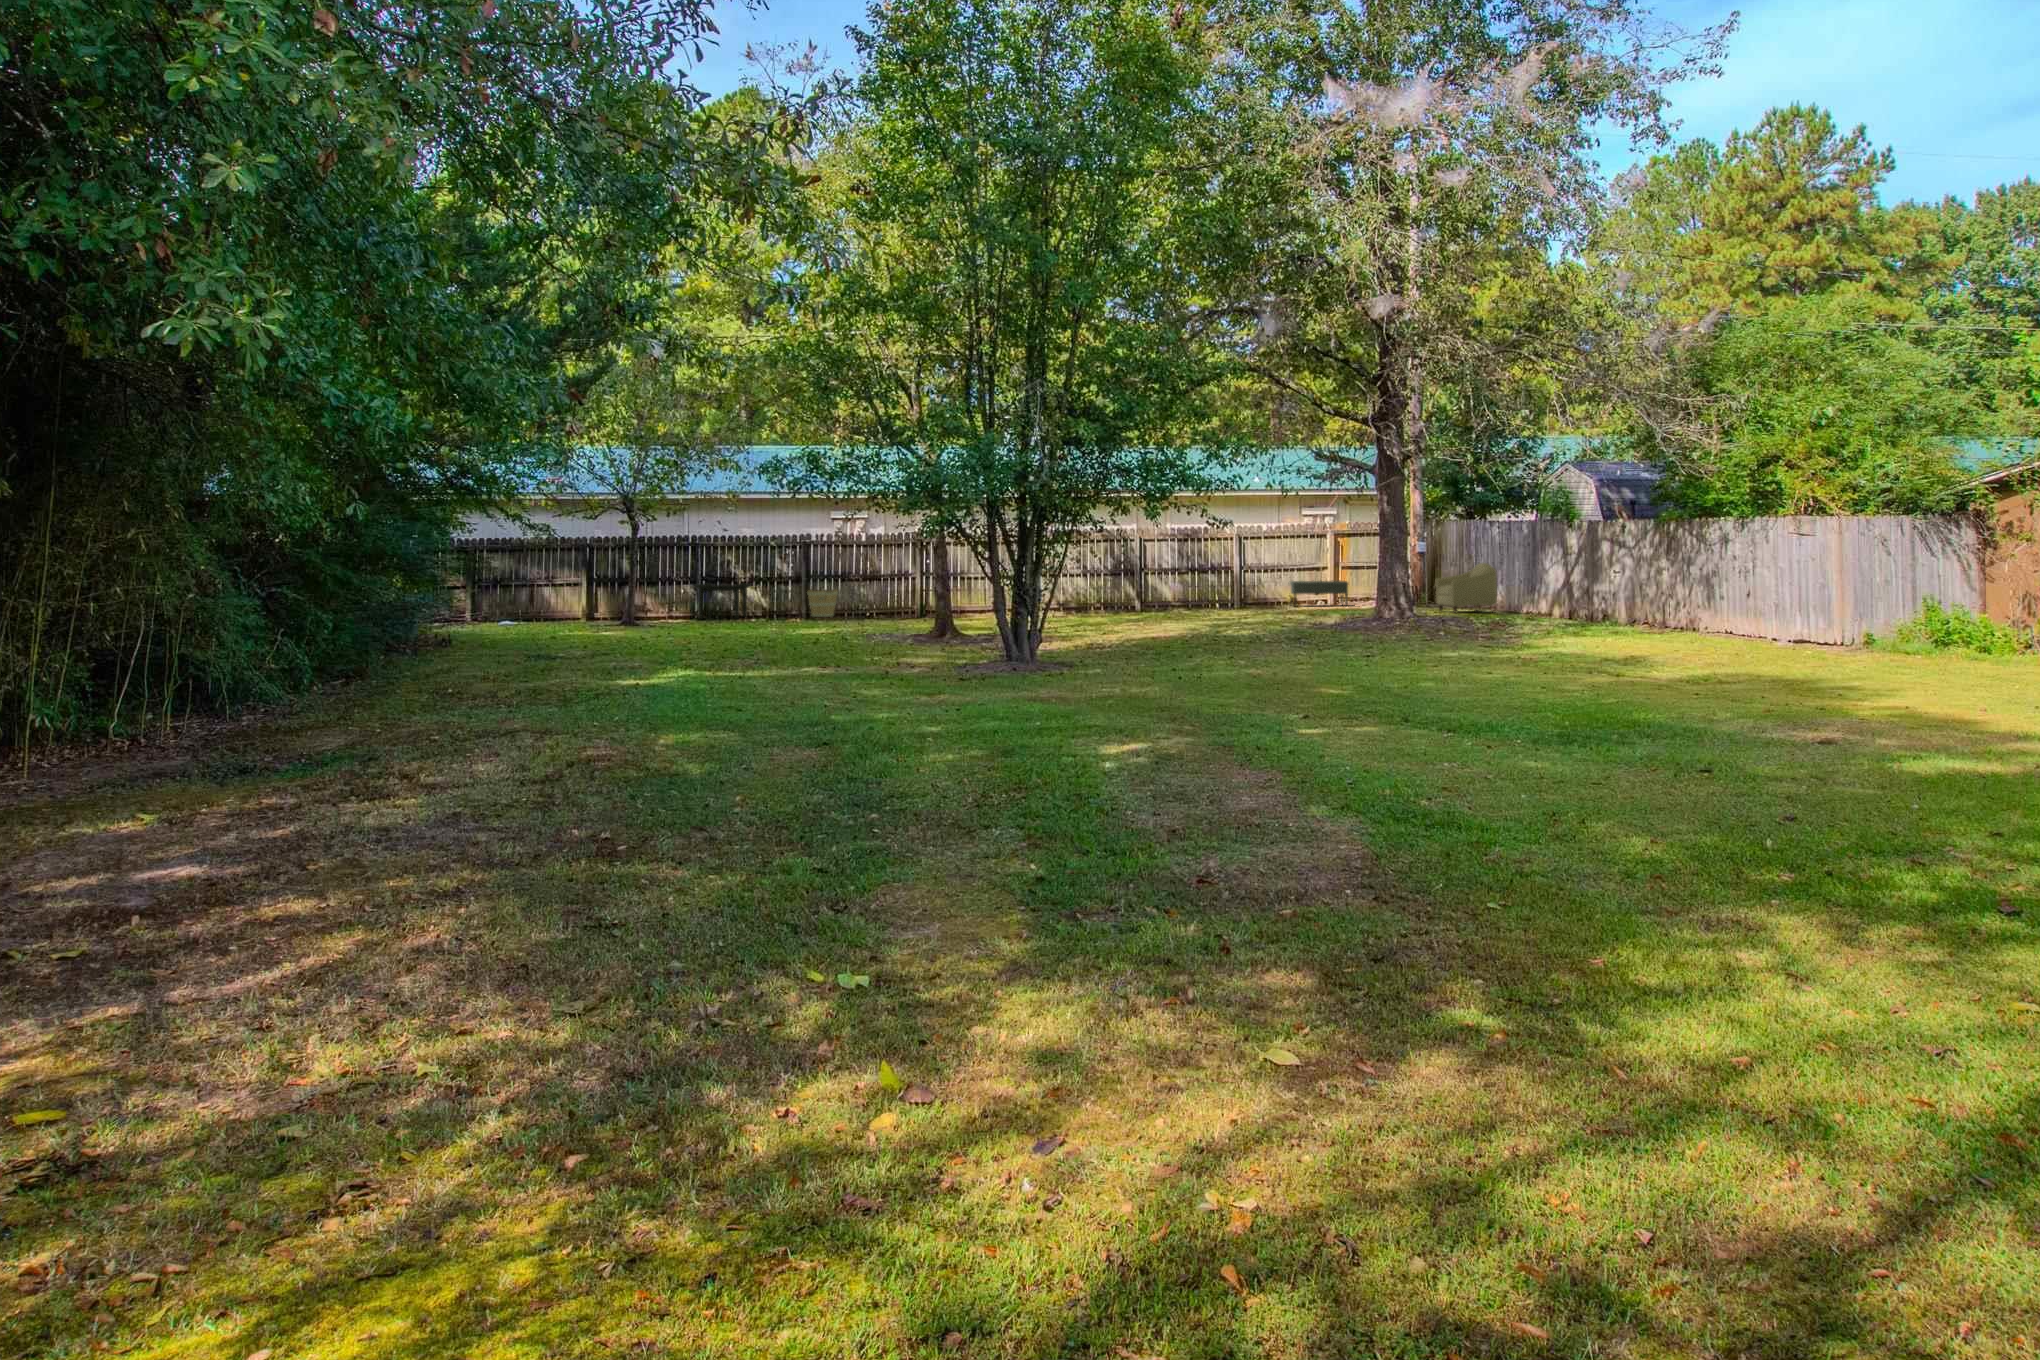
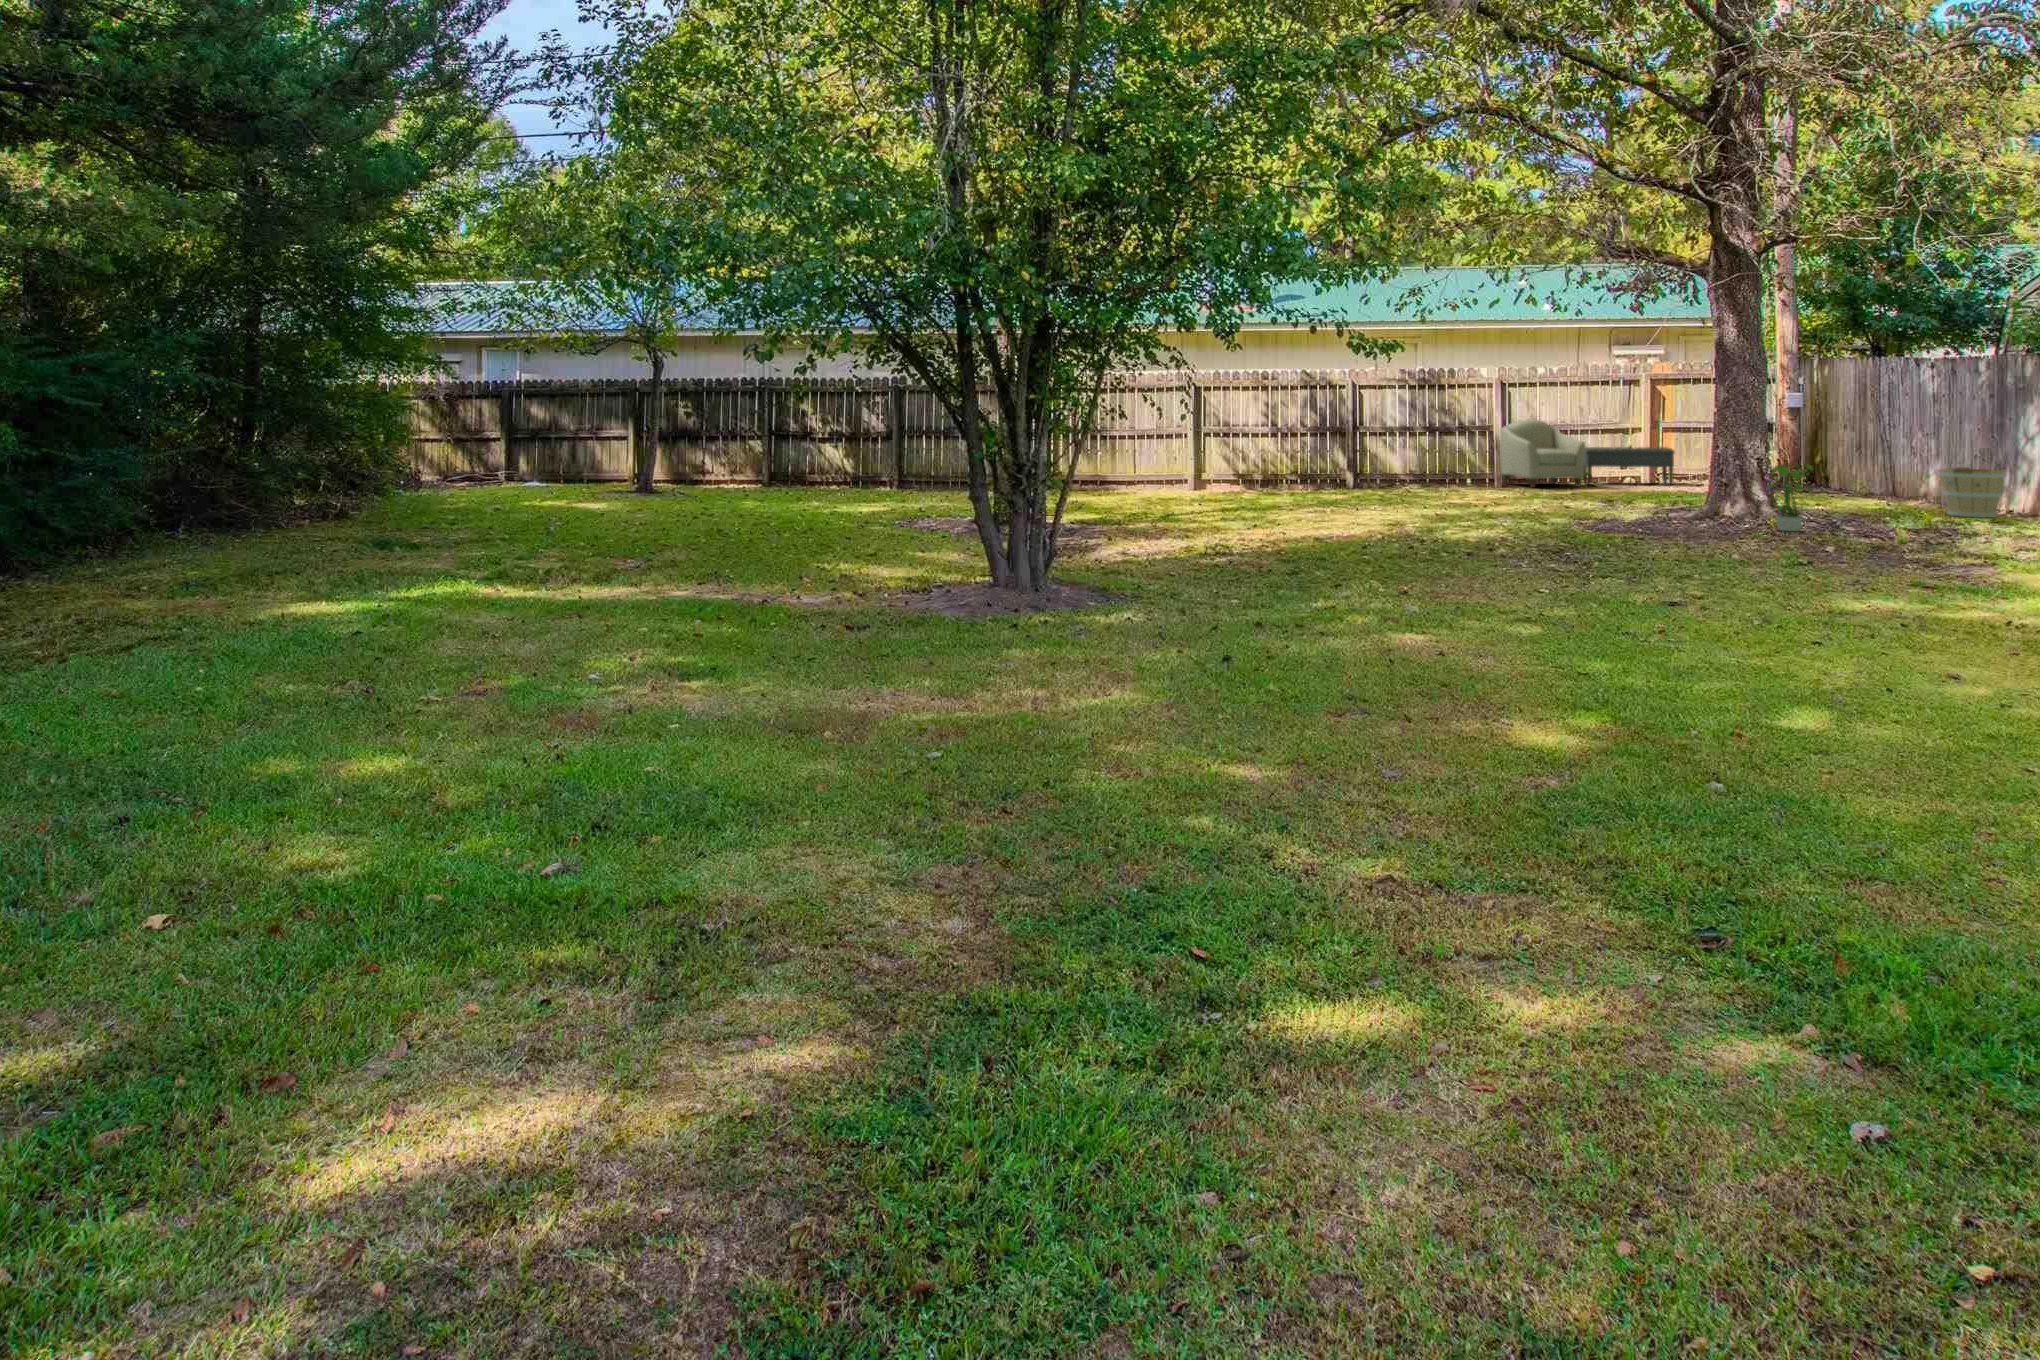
chair: present [1436,563,1497,613] -> present [1500,419,1585,487]
round table: present [695,583,752,619] -> none [751,440,827,488]
potted plant: none [1407,585,1433,626] -> present [1767,463,1813,531]
wooden bucket: present [807,590,838,617] -> present [1938,467,2006,518]

